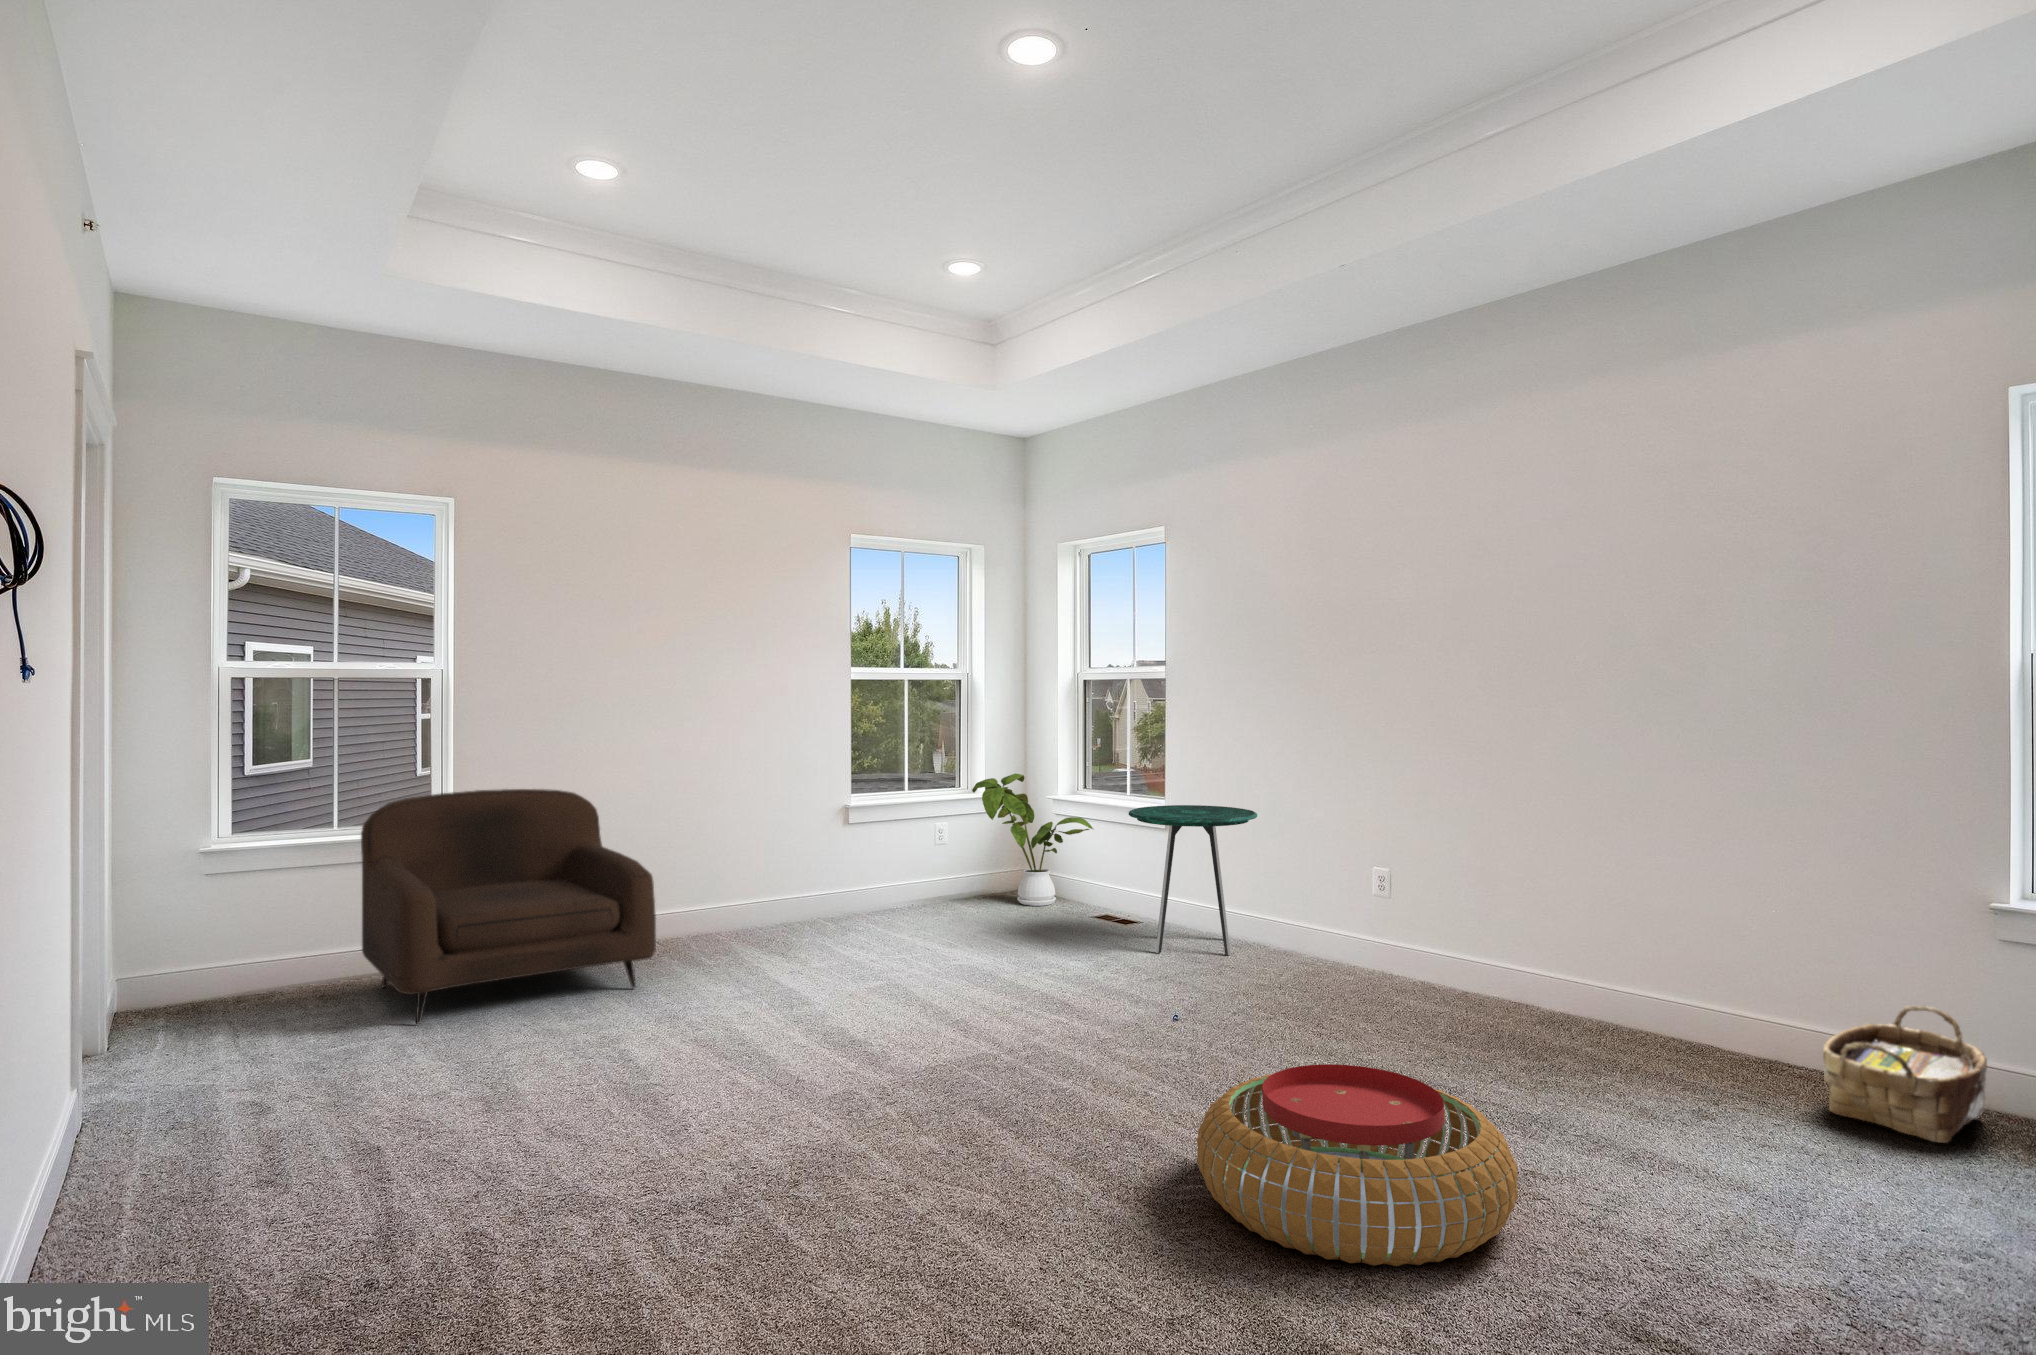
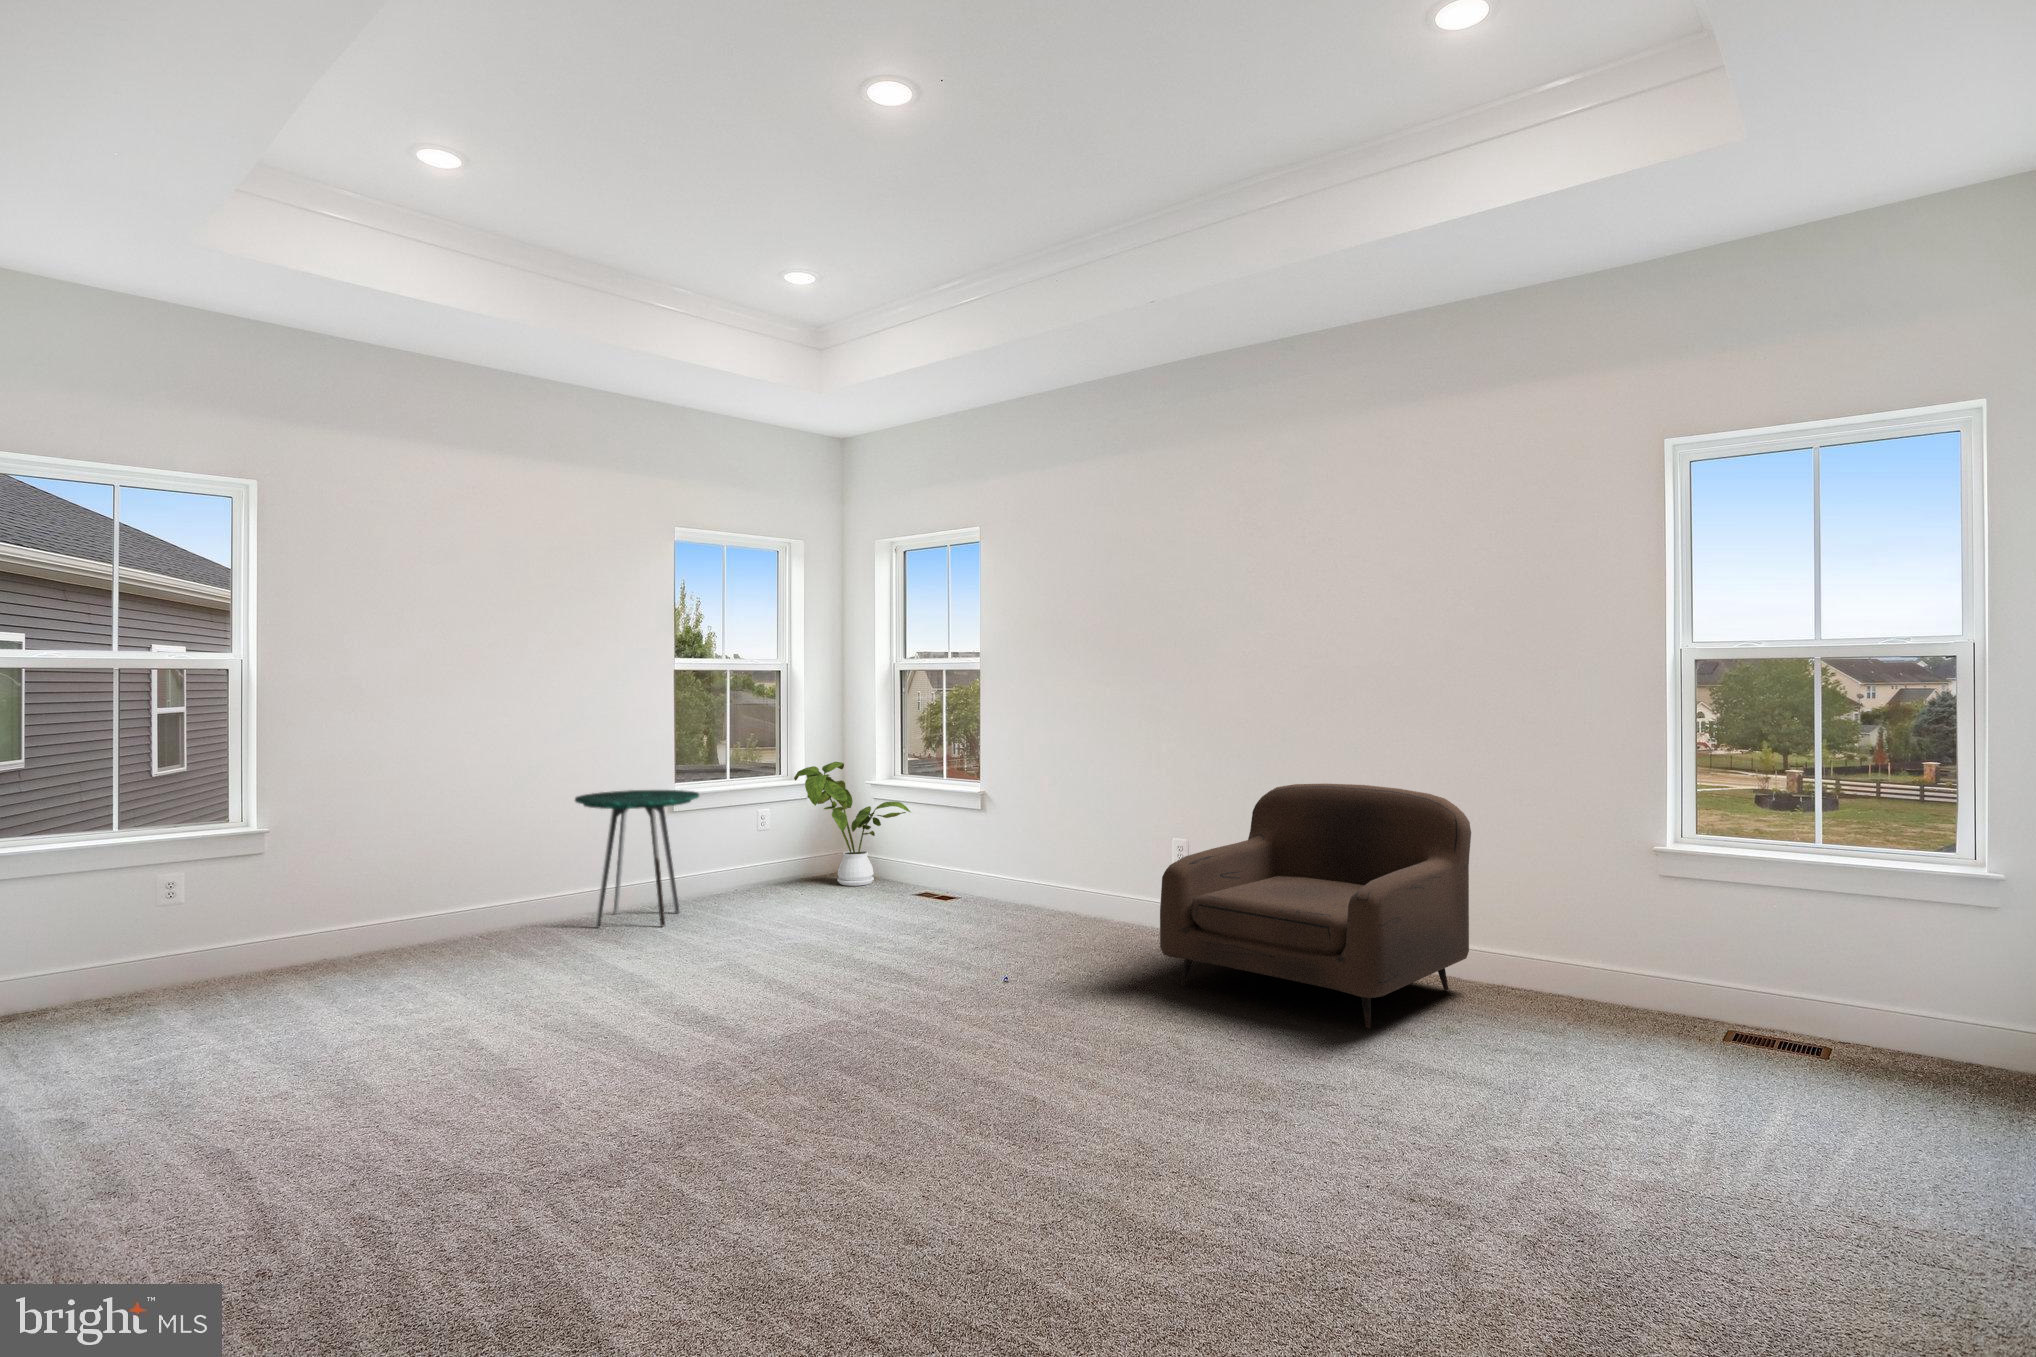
armchair: present [361,789,656,1024] -> present [1160,783,1471,1027]
side table: present [1129,805,1257,955] -> present [575,790,699,928]
woven basket: present [1823,1006,1987,1143] -> none [1530,931,1645,1037]
pouf: present [1197,1064,1518,1266] -> none [1048,1003,1314,1166]

